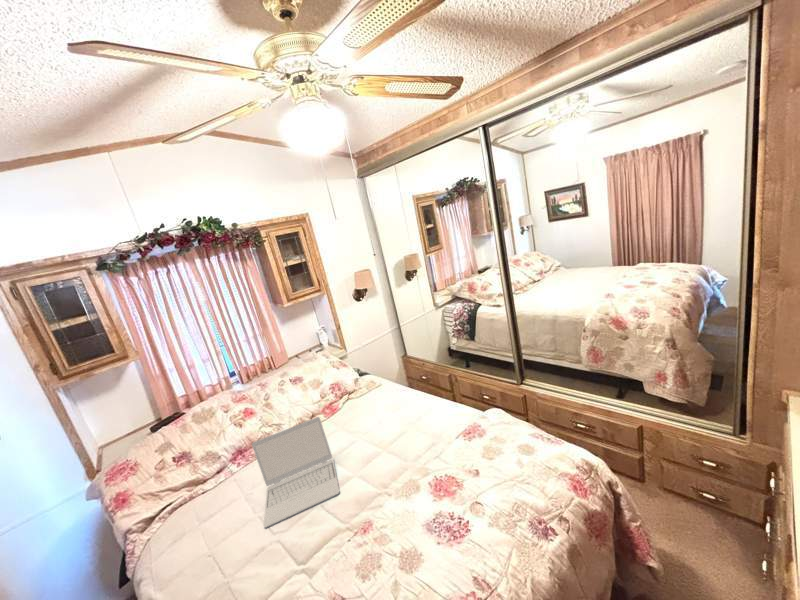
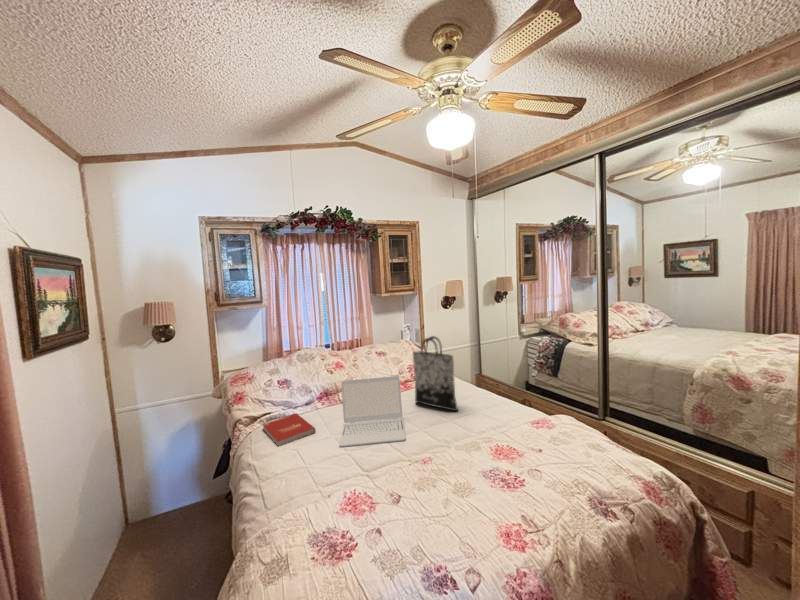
tote bag: none [330,359,390,430] -> present [413,336,458,411]
book: none [162,487,233,552] -> present [263,413,315,446]

